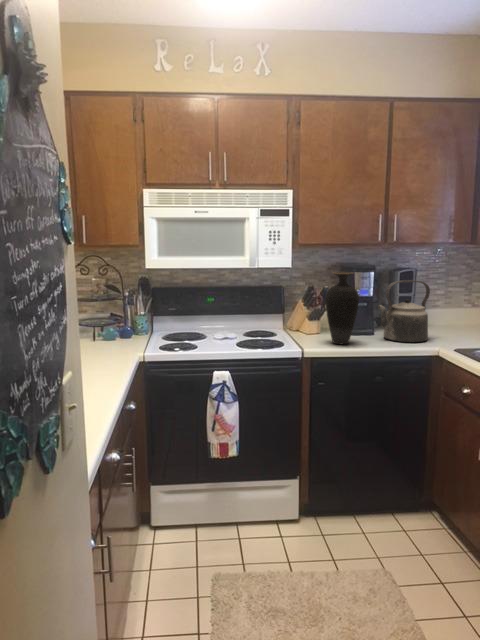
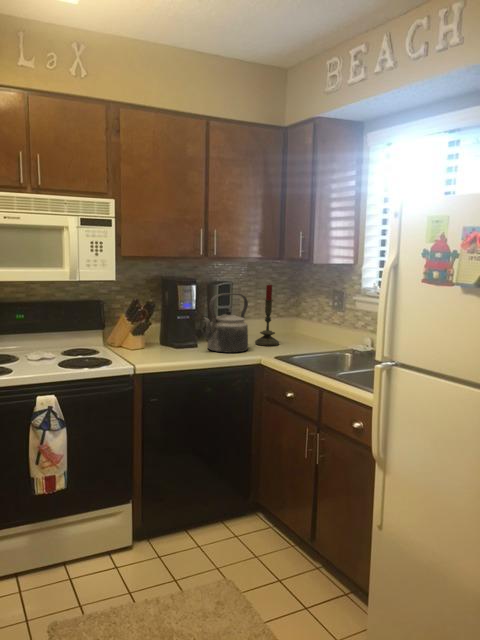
candle: none [439,270,467,338] -> present [255,285,279,346]
vase: present [325,272,359,344] -> none [153,285,187,358]

